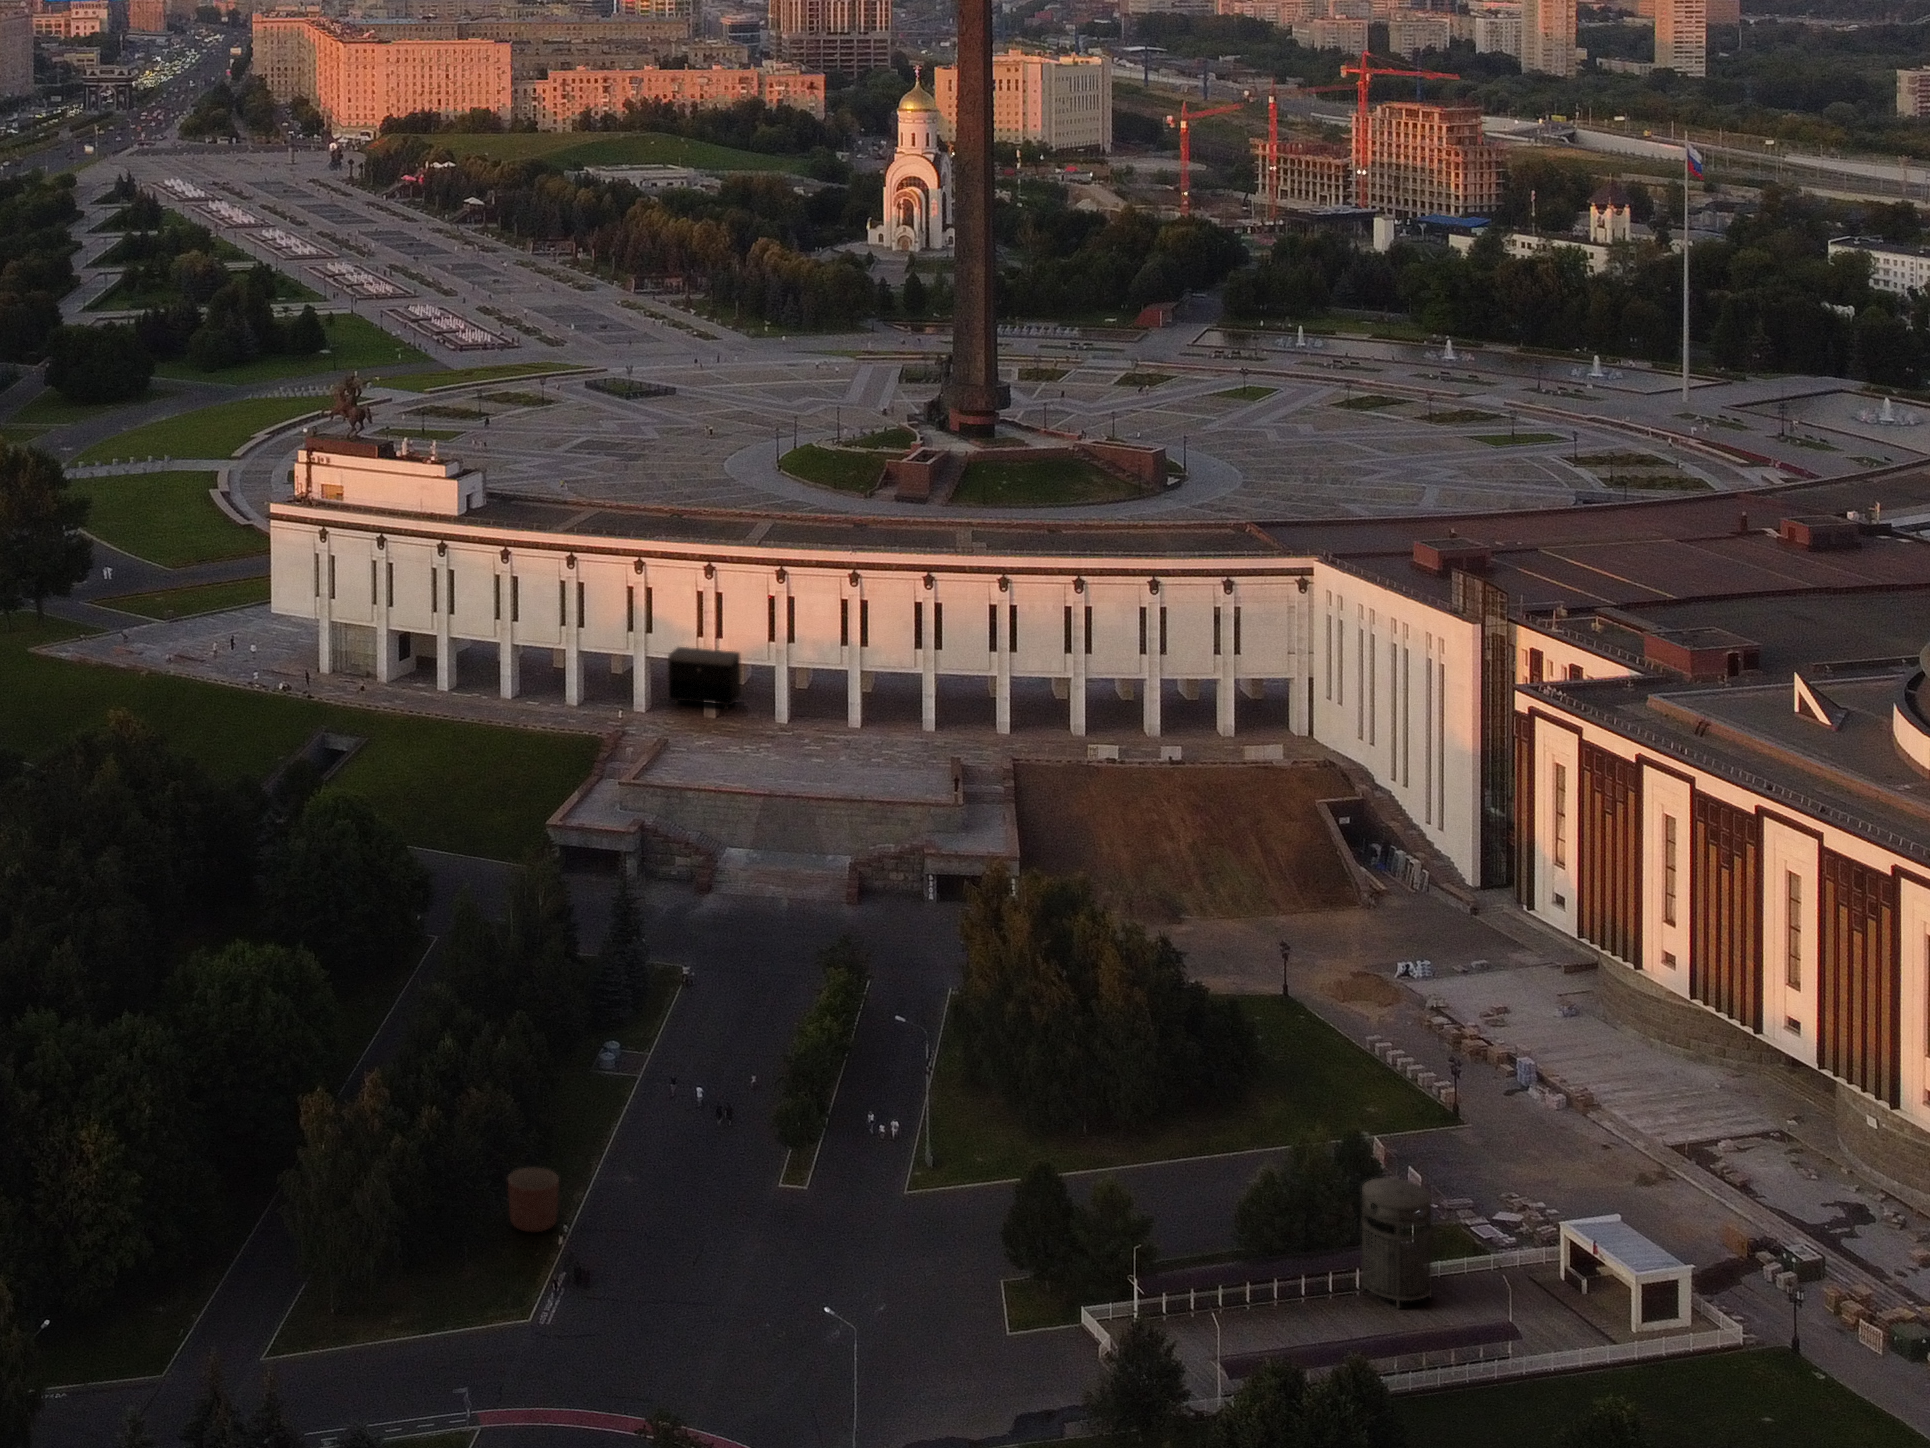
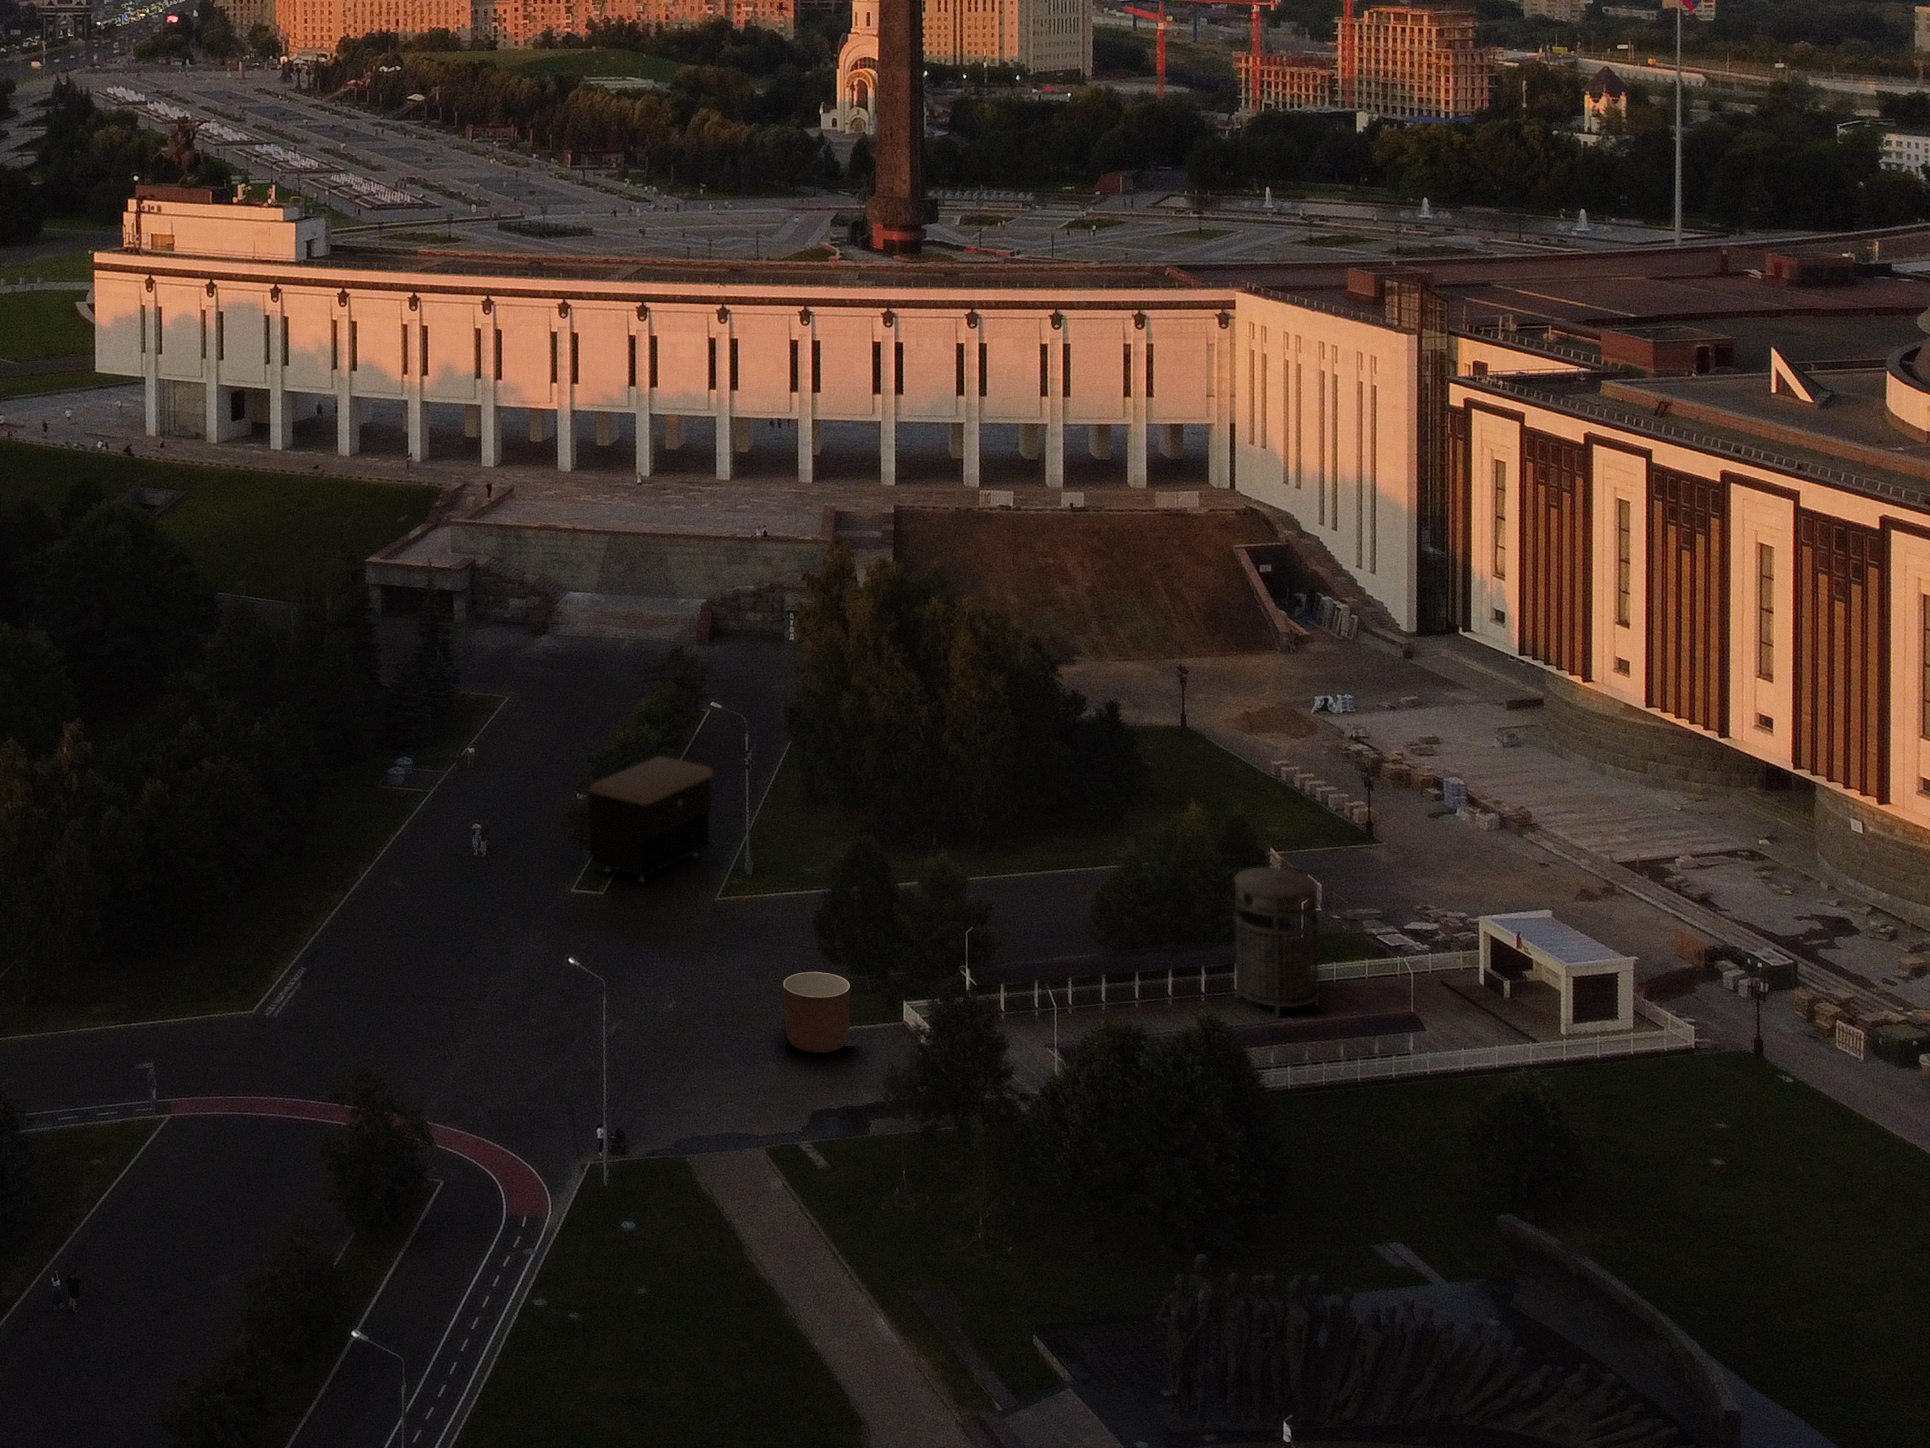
storage bench: present [668,647,741,708] -> present [589,756,713,881]
planter: present [508,1168,559,1232] -> present [783,972,850,1053]

